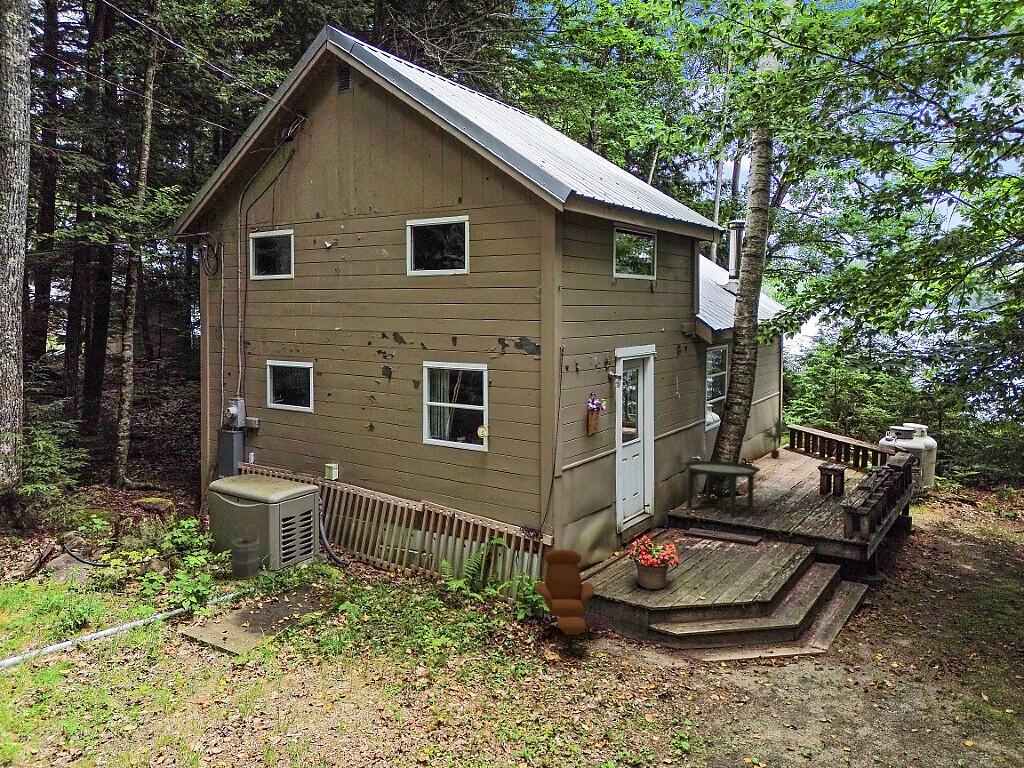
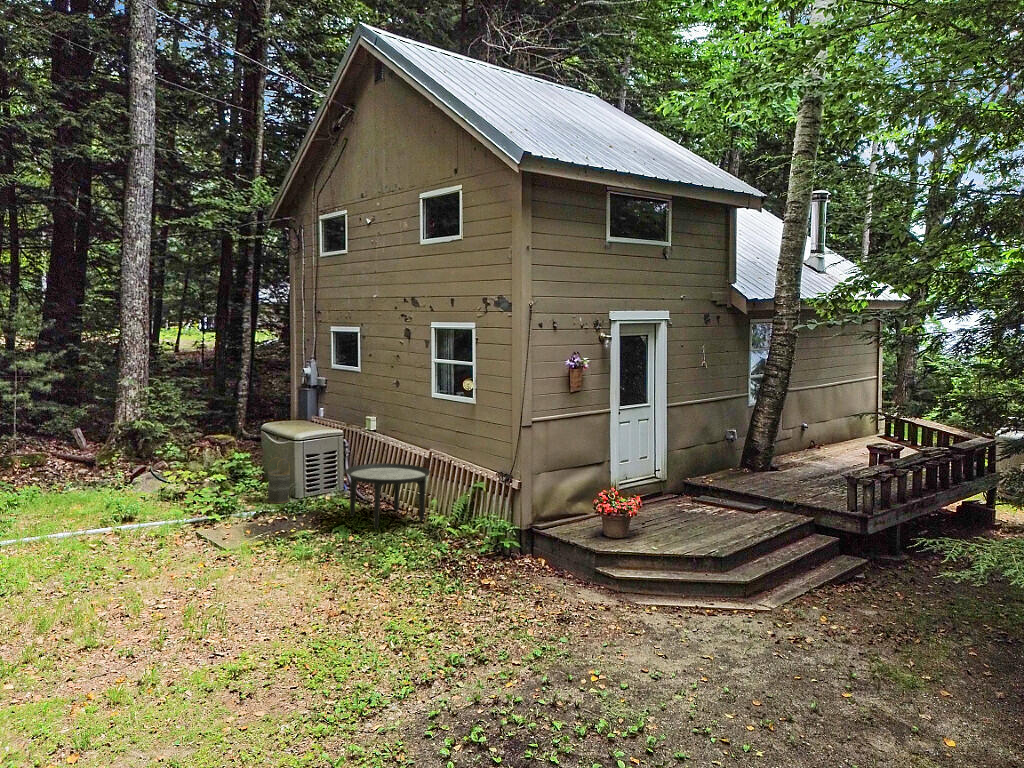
potted tree: present [763,417,785,459] -> none [842,398,872,443]
round table: present [684,461,760,516] -> present [345,463,430,529]
lounge chair: present [536,550,595,656] -> none [493,494,551,586]

